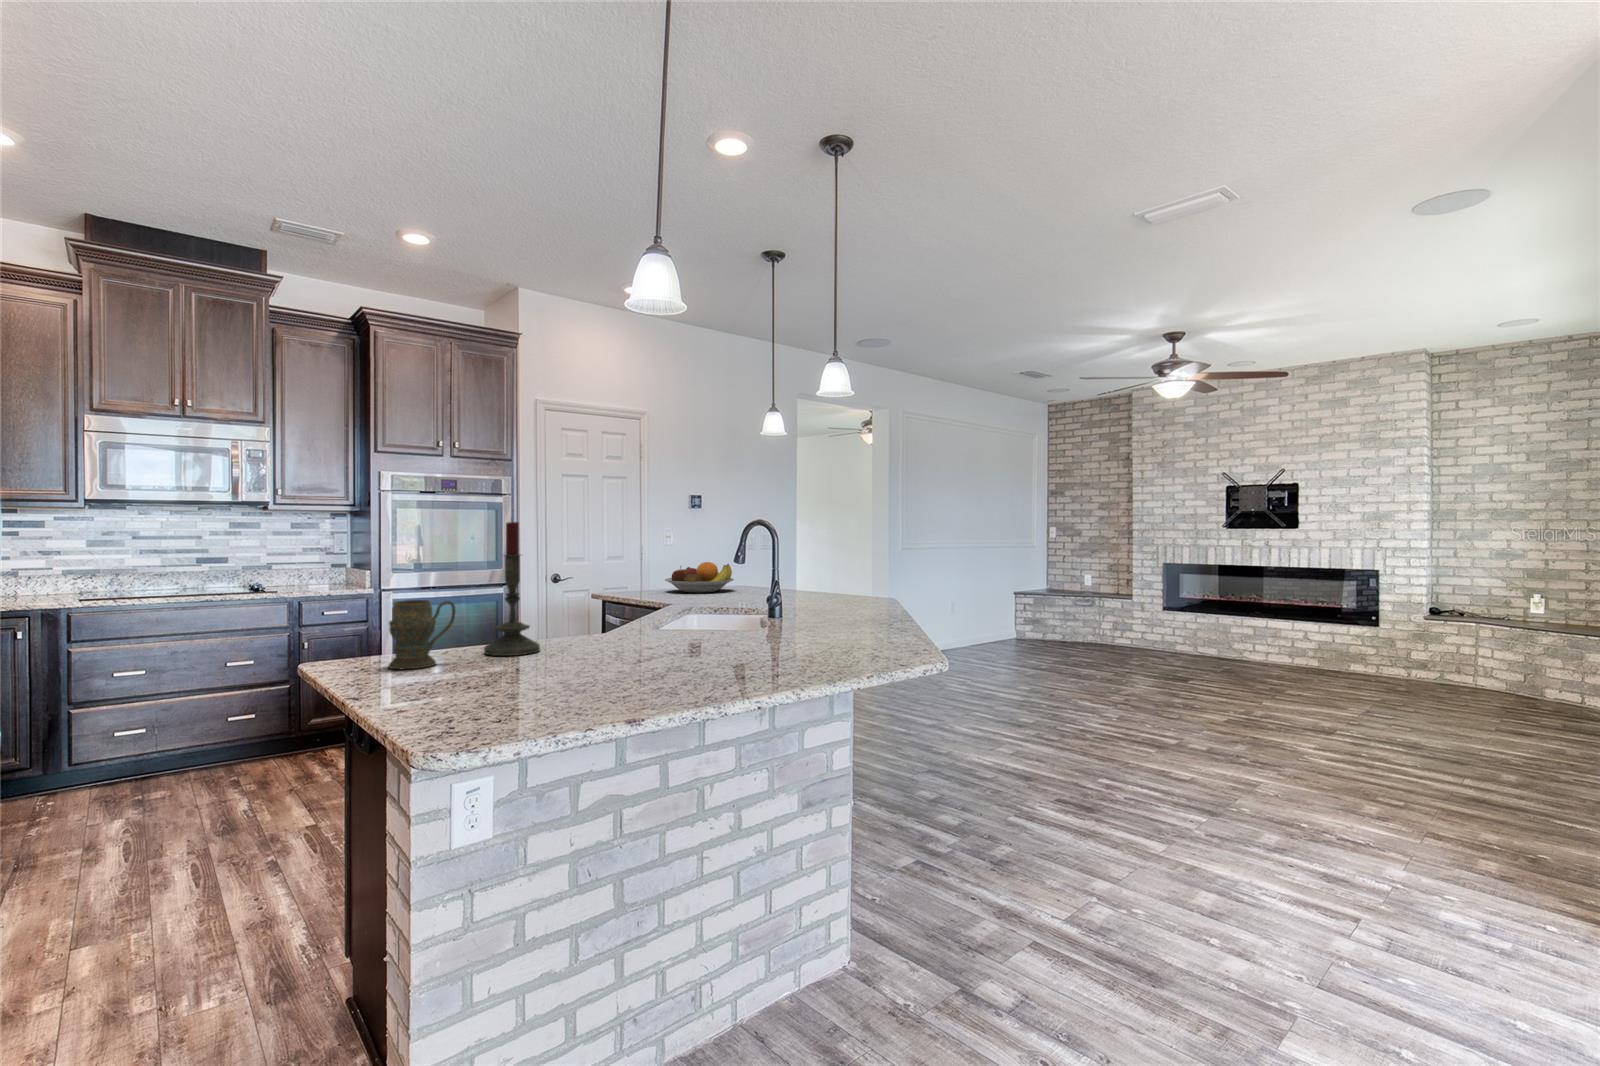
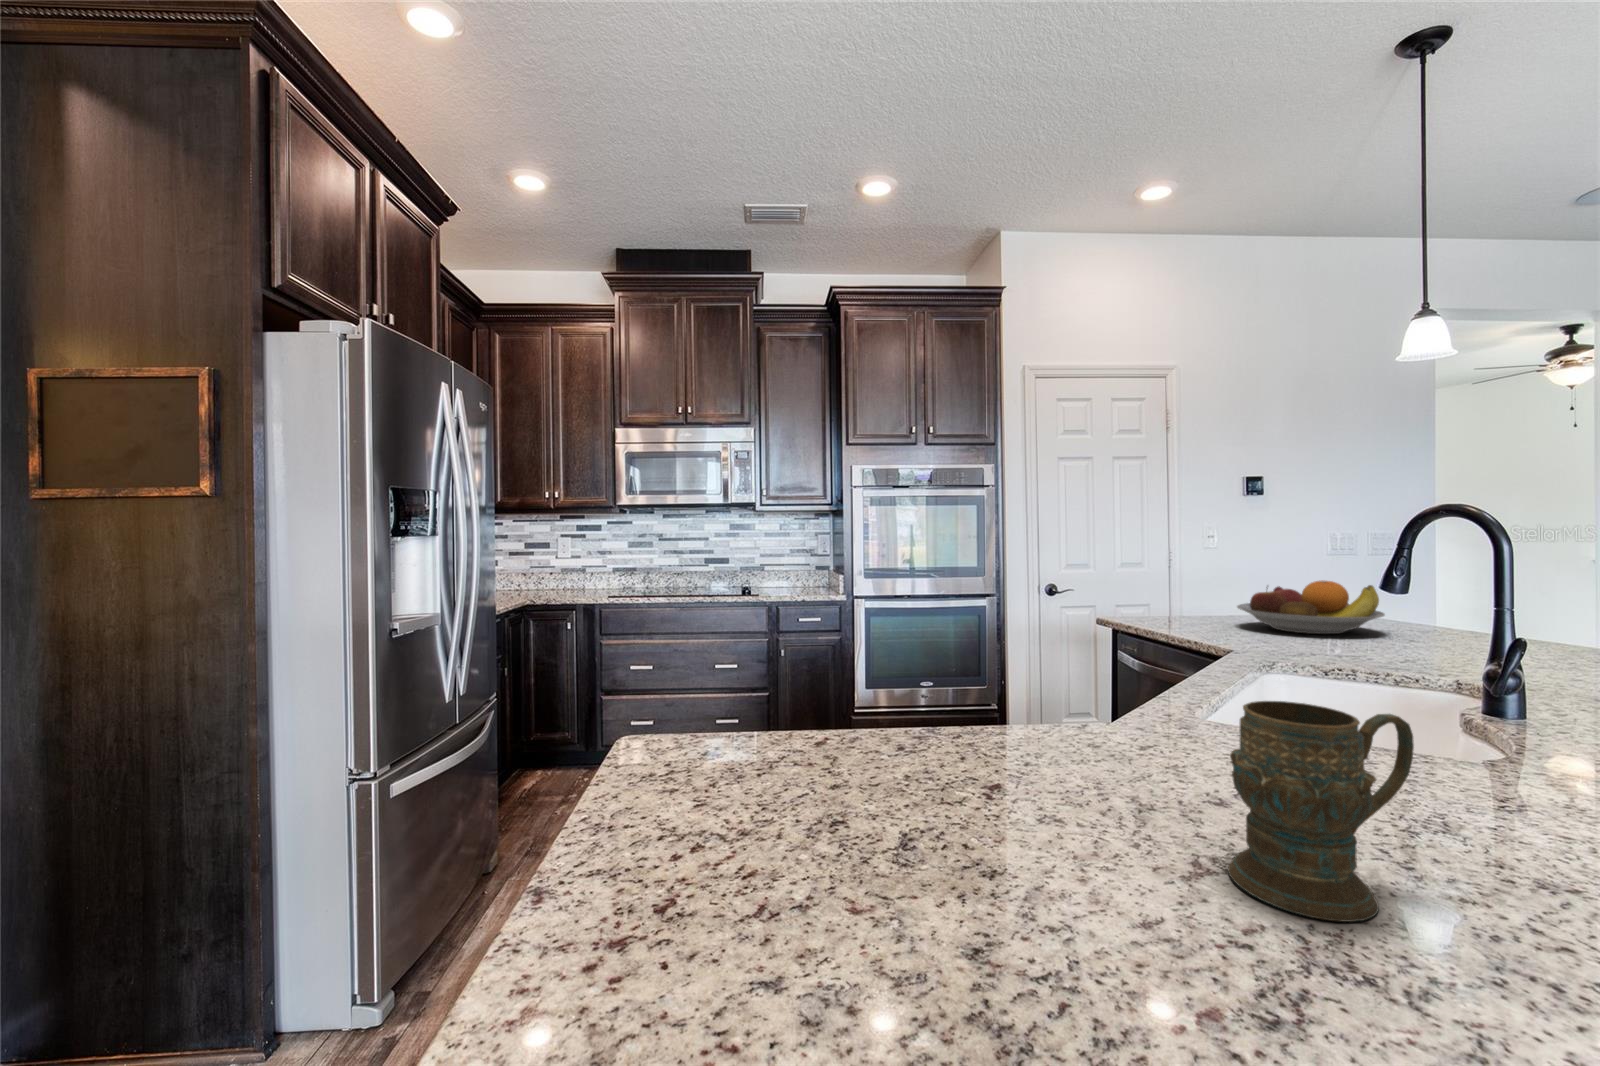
candle: present [484,518,540,656] -> none [875,486,1043,953]
mug: present [388,600,455,669] -> present [1228,701,1414,922]

